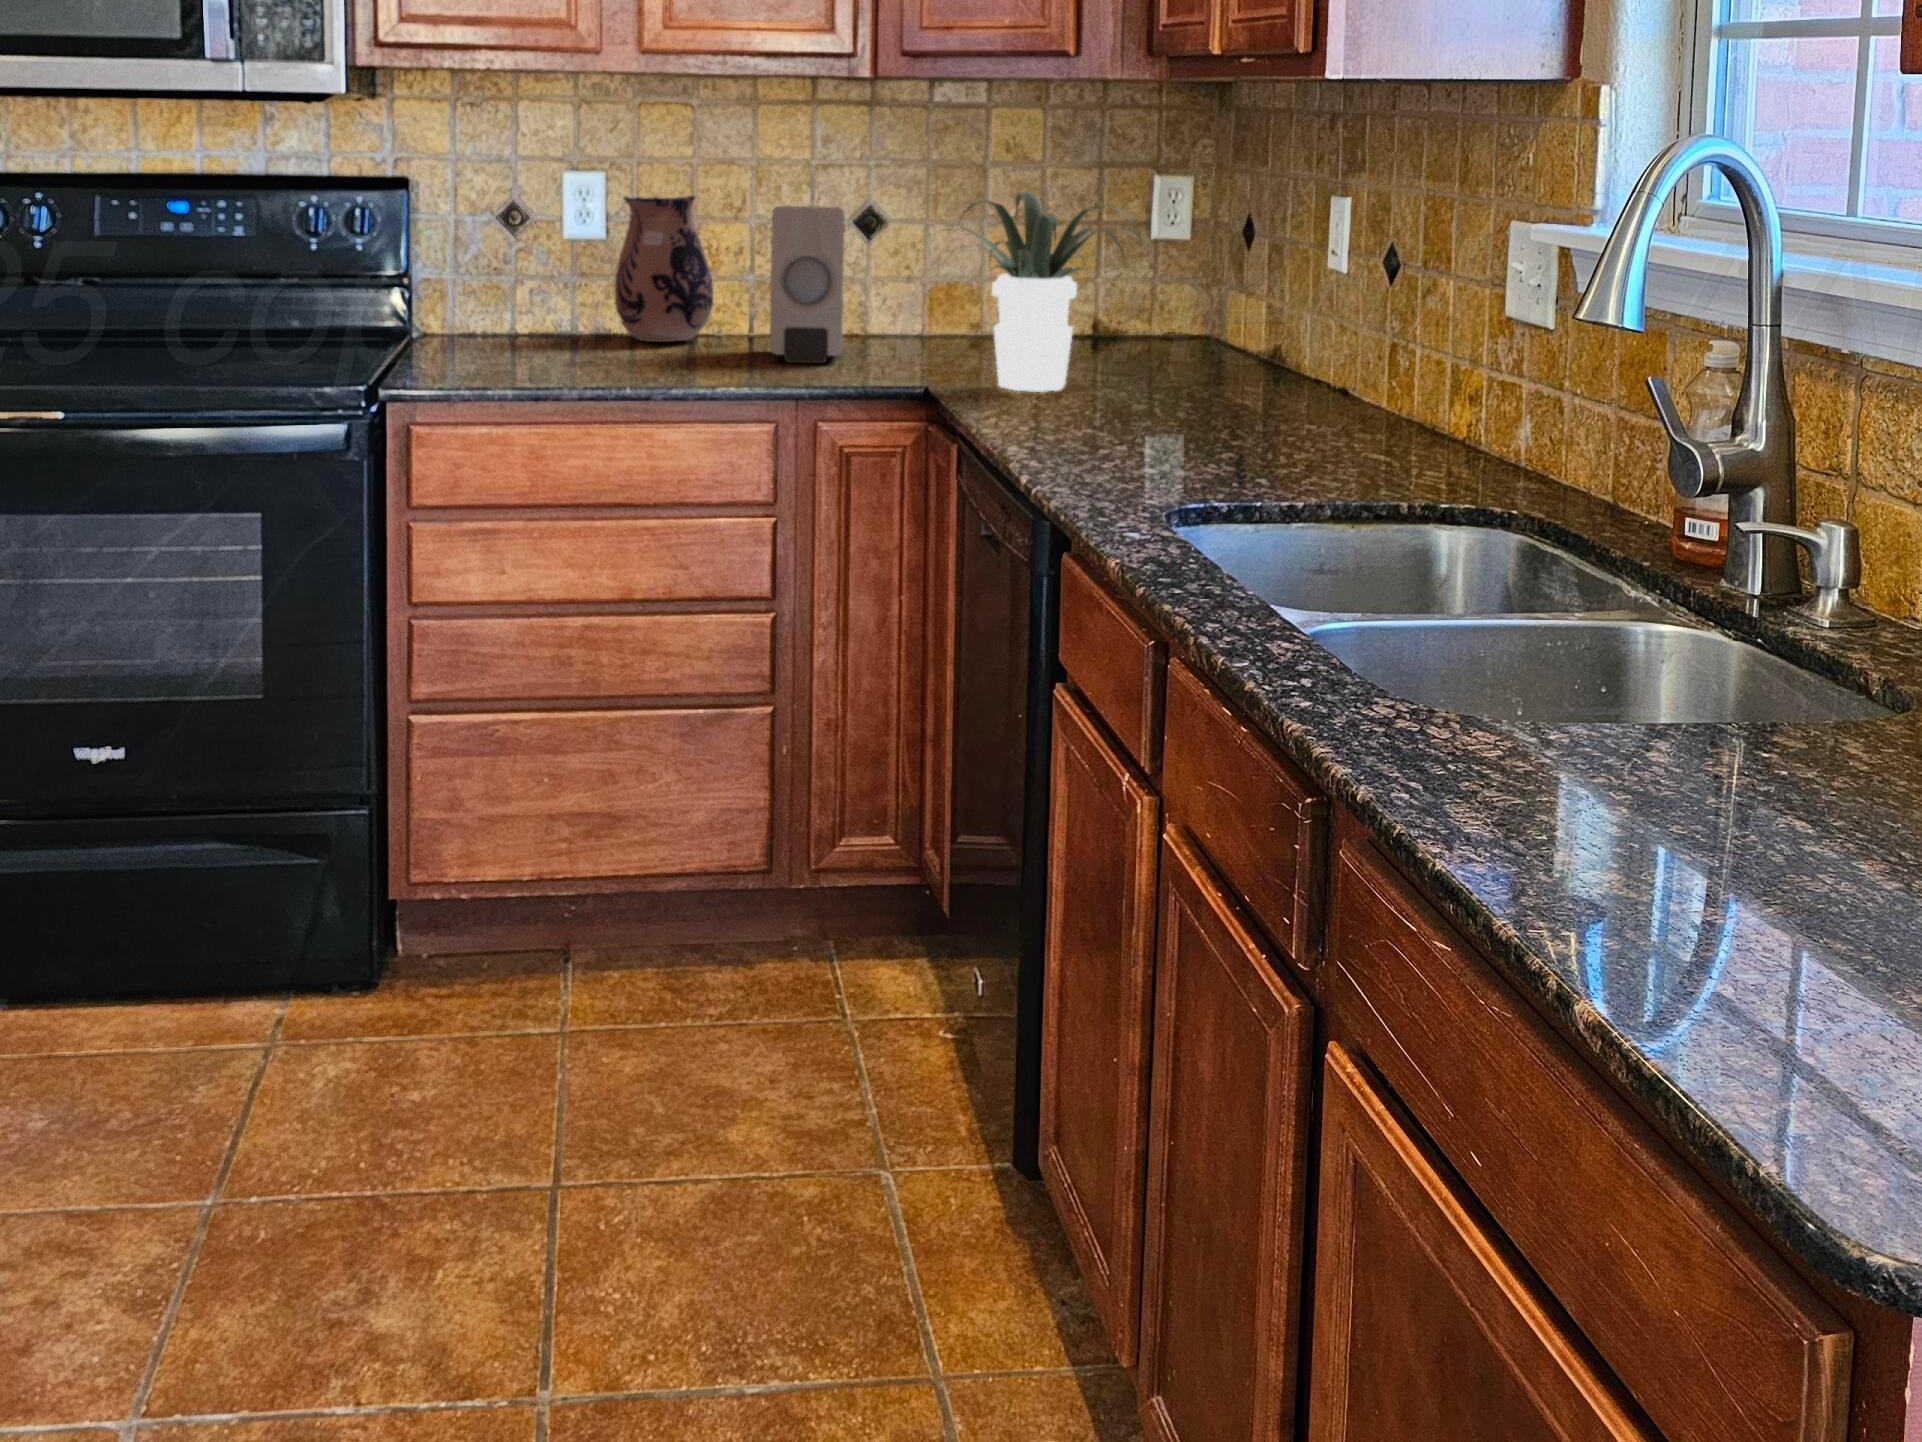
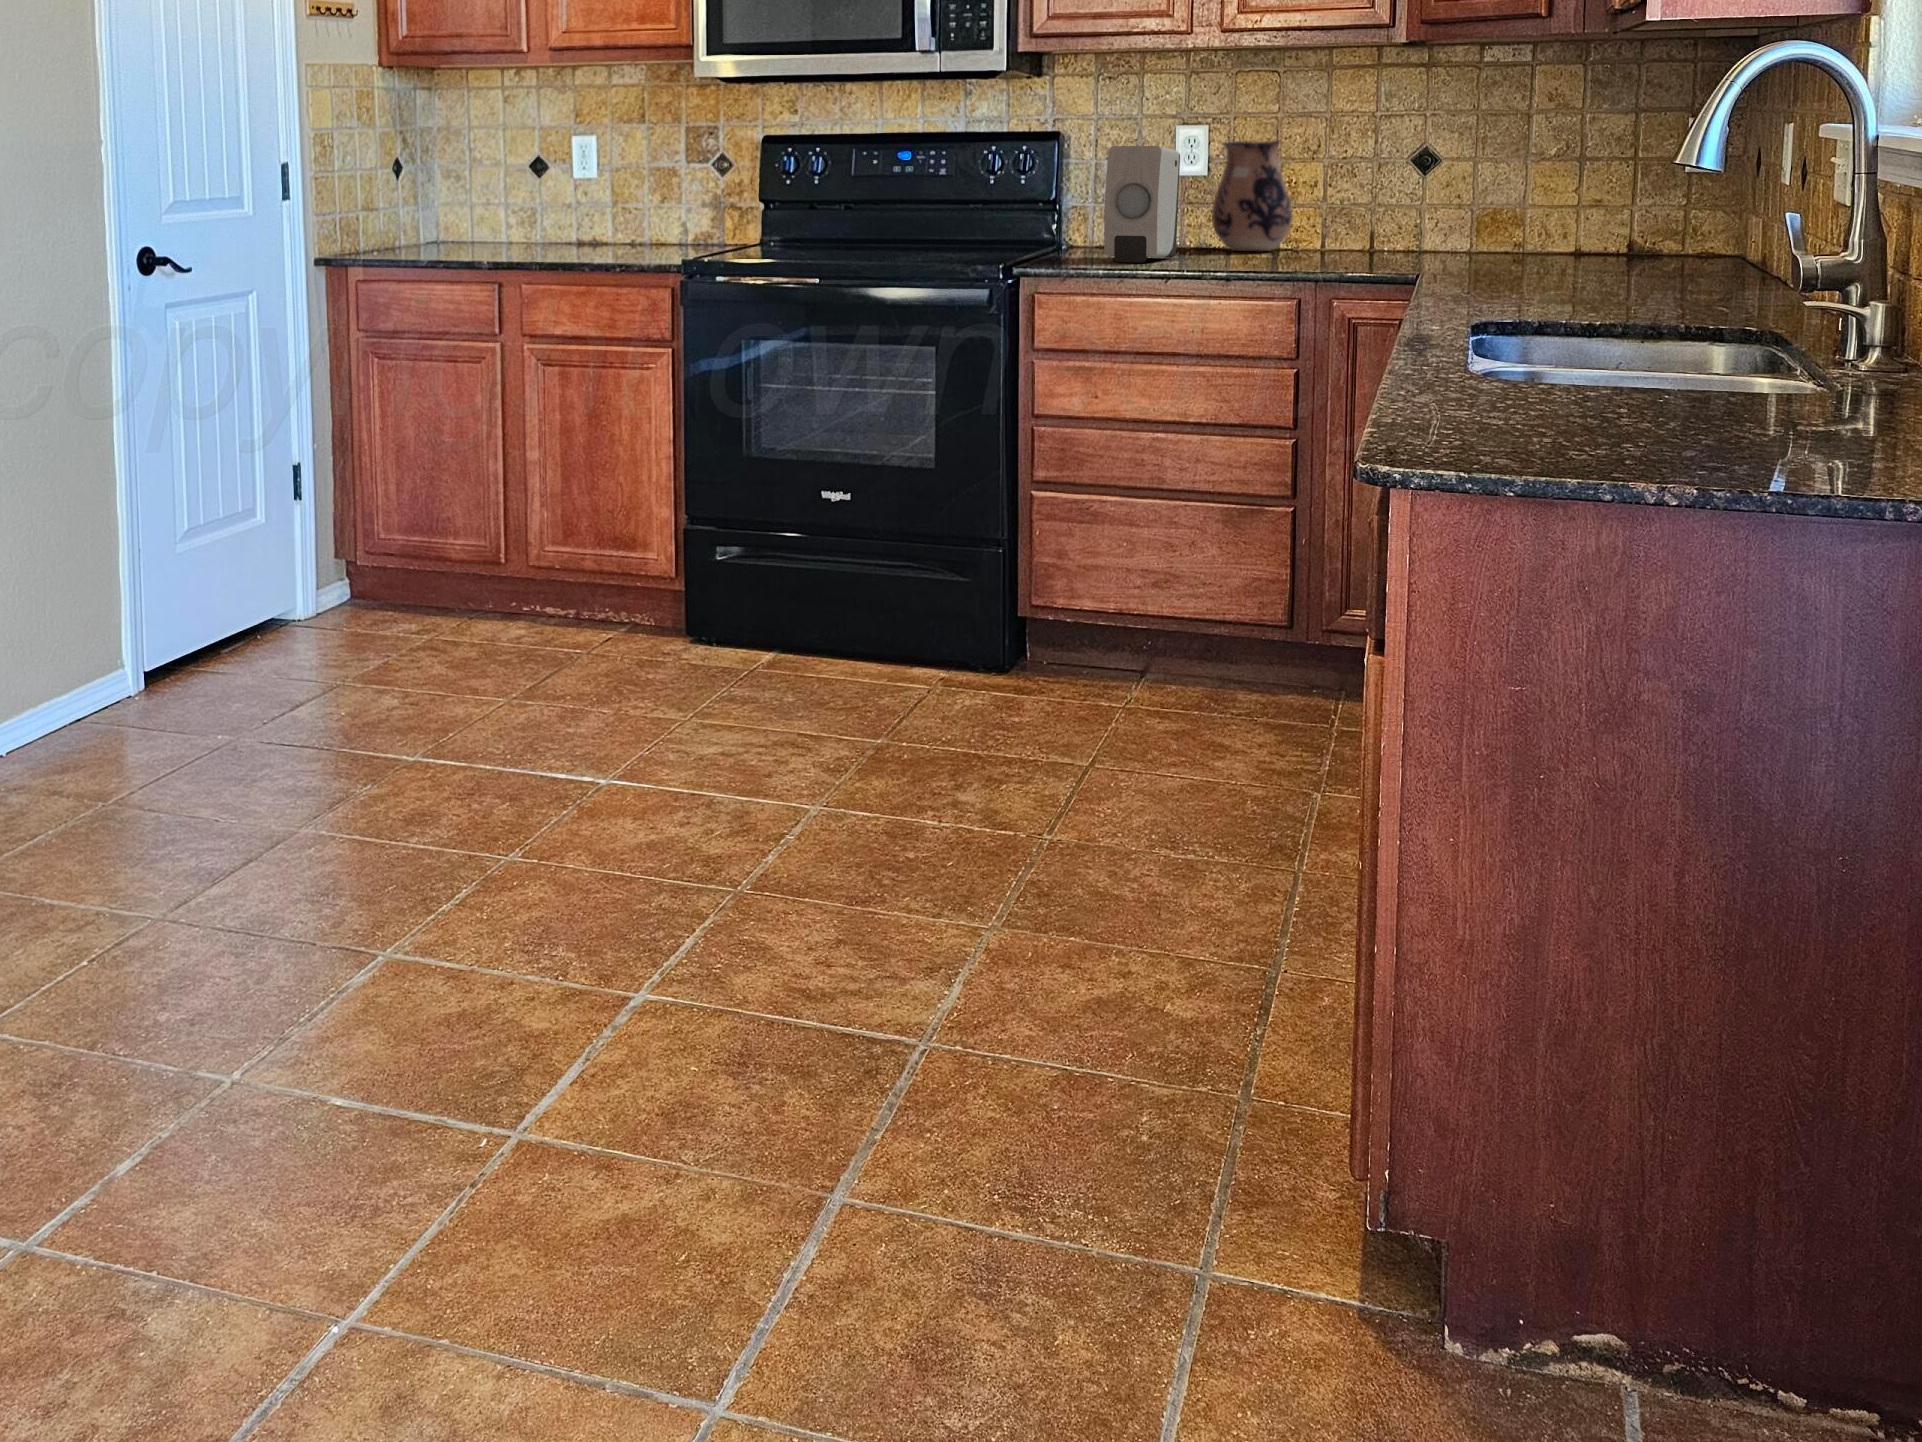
potted plant: present [918,192,1138,392] -> none [1413,126,1603,277]
soap dispenser: present [770,206,845,363] -> present [1104,146,1180,262]

